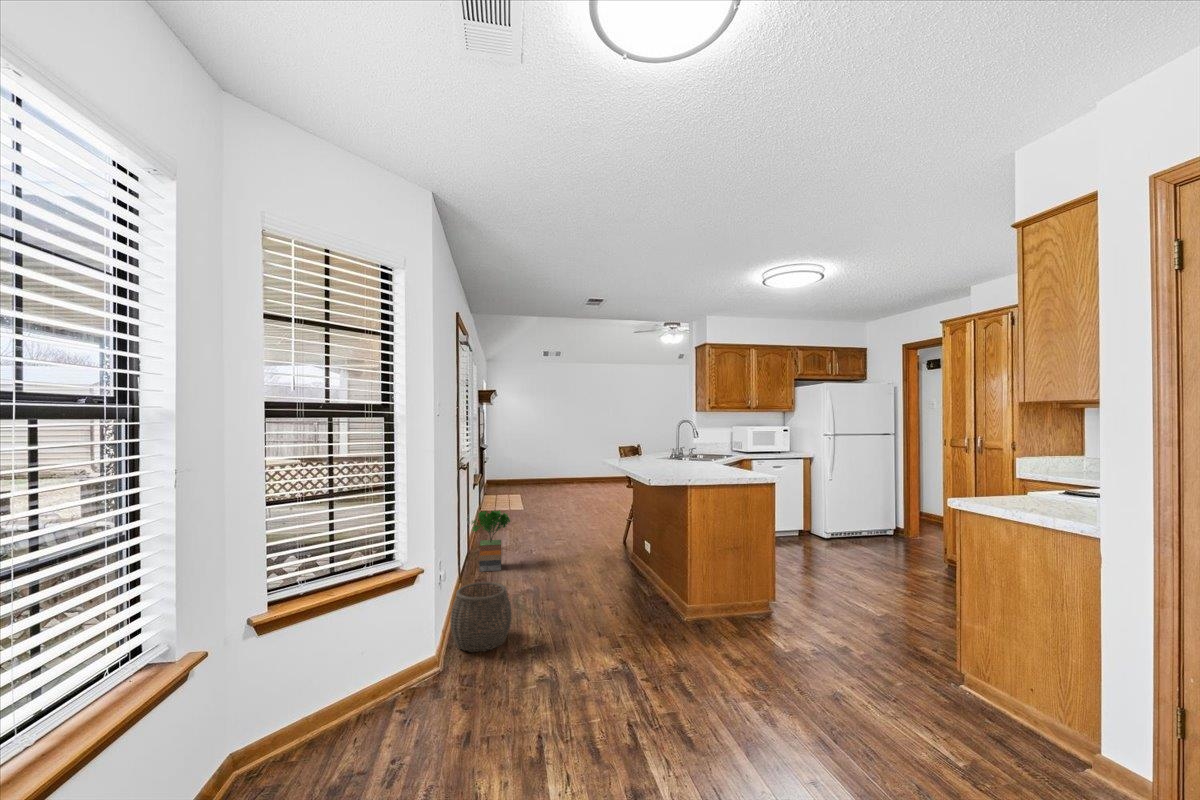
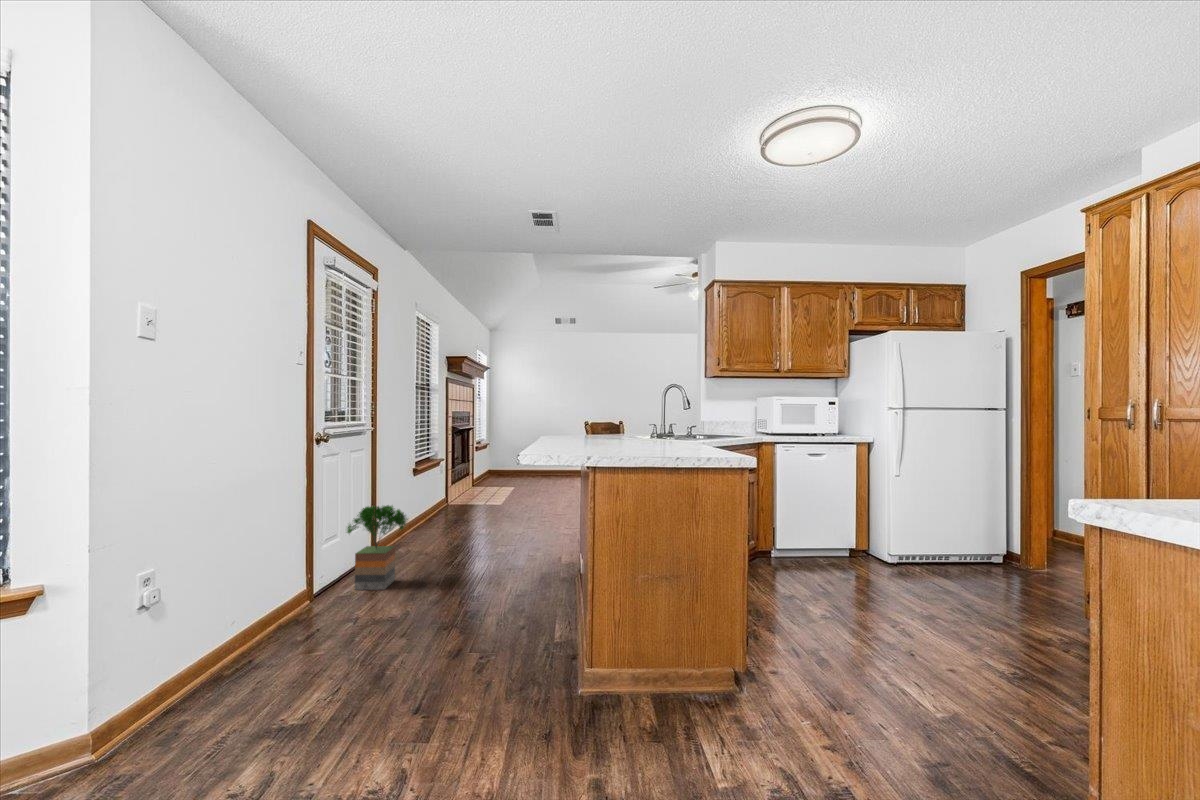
woven basket: present [450,582,512,652] -> none [148,616,272,739]

